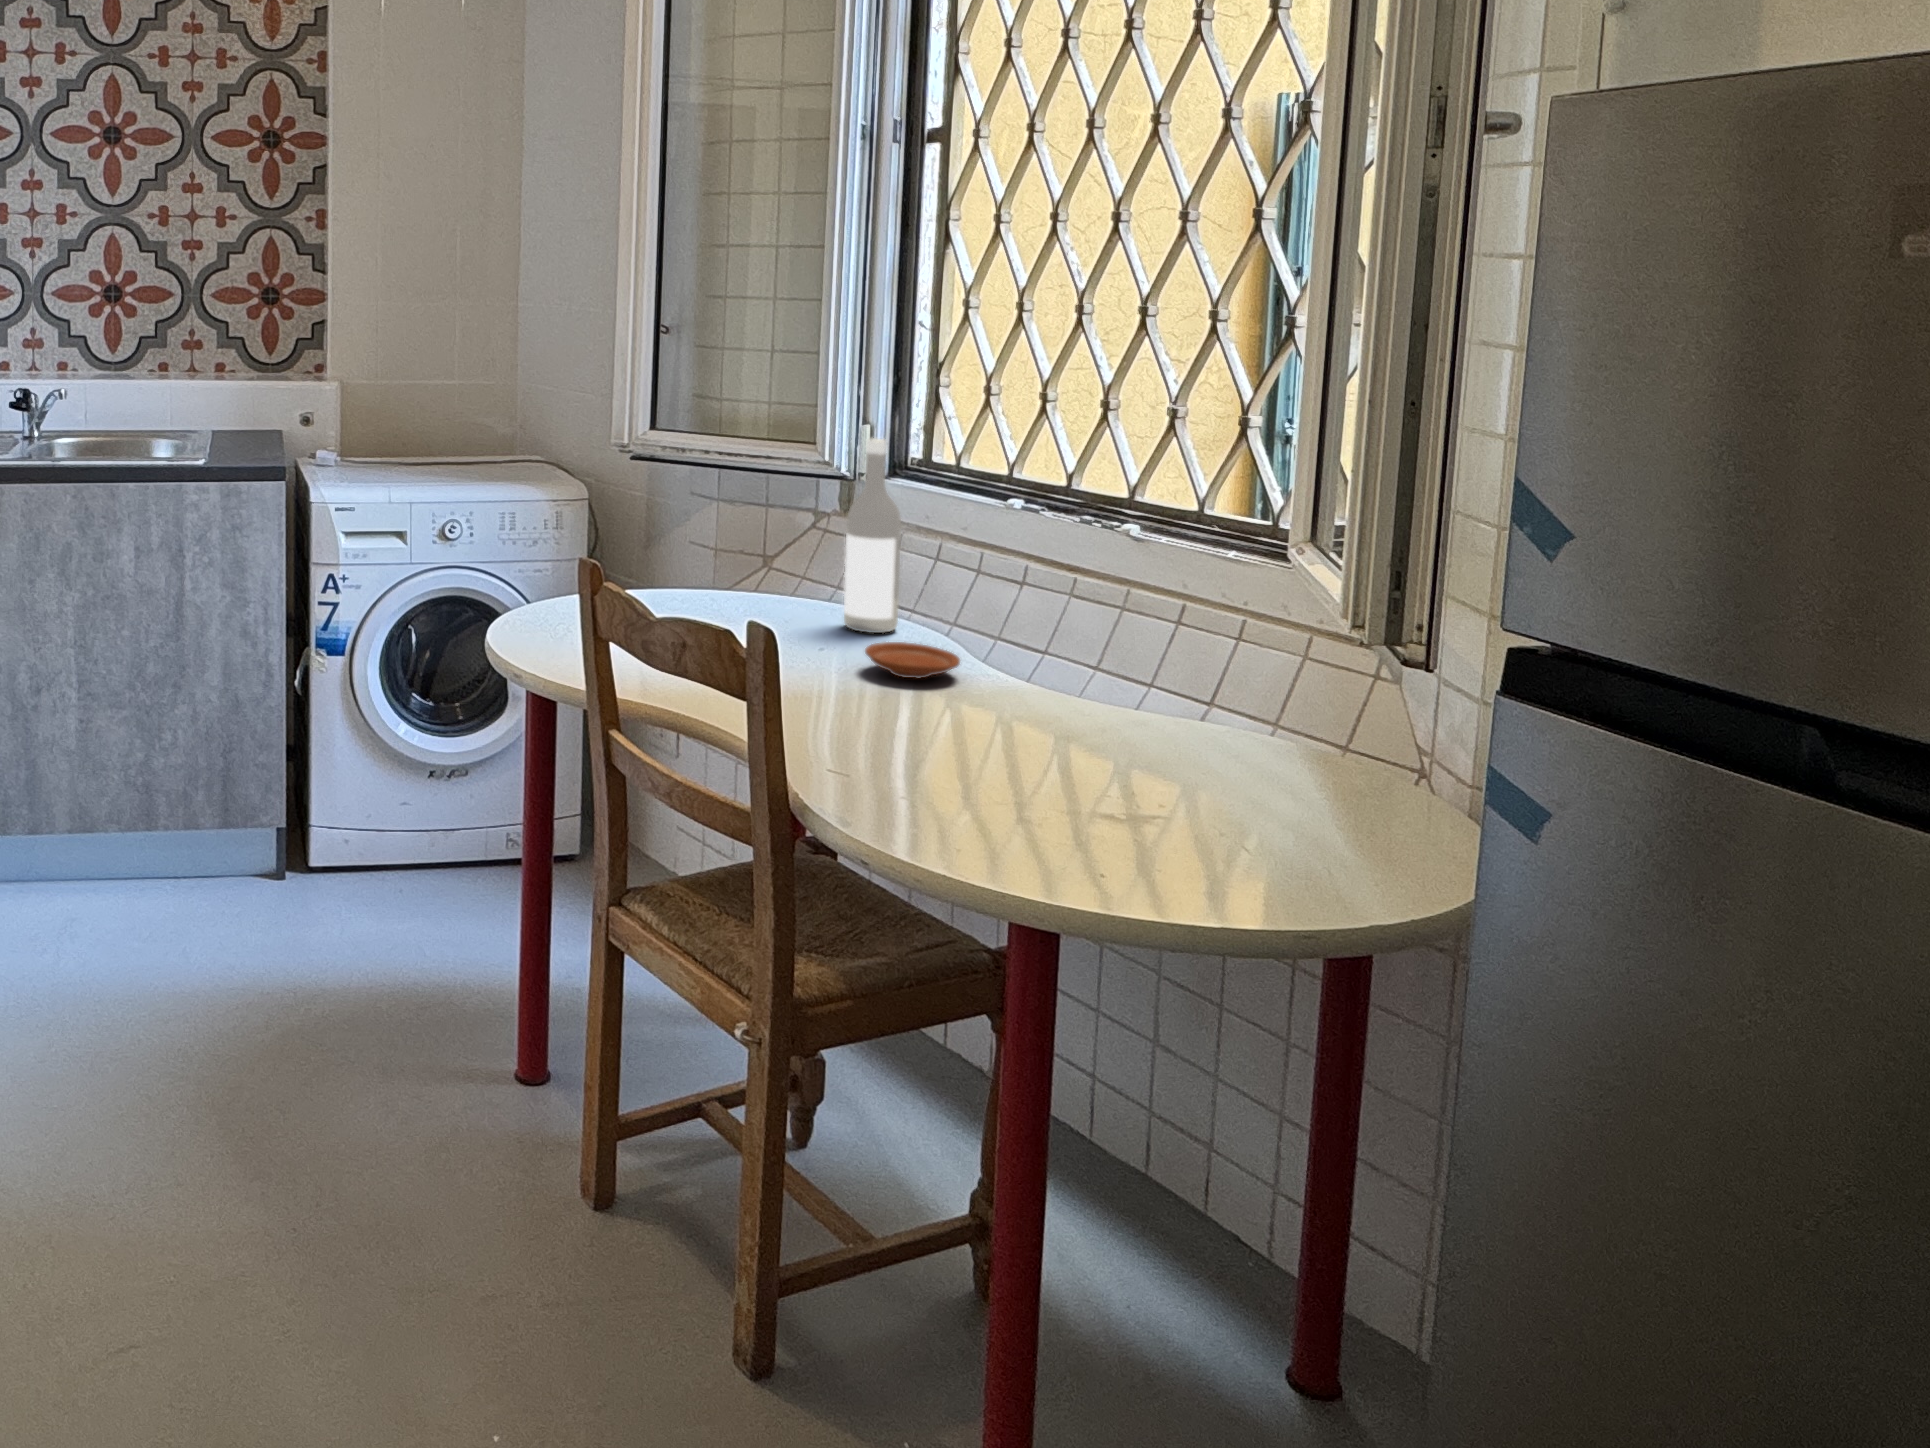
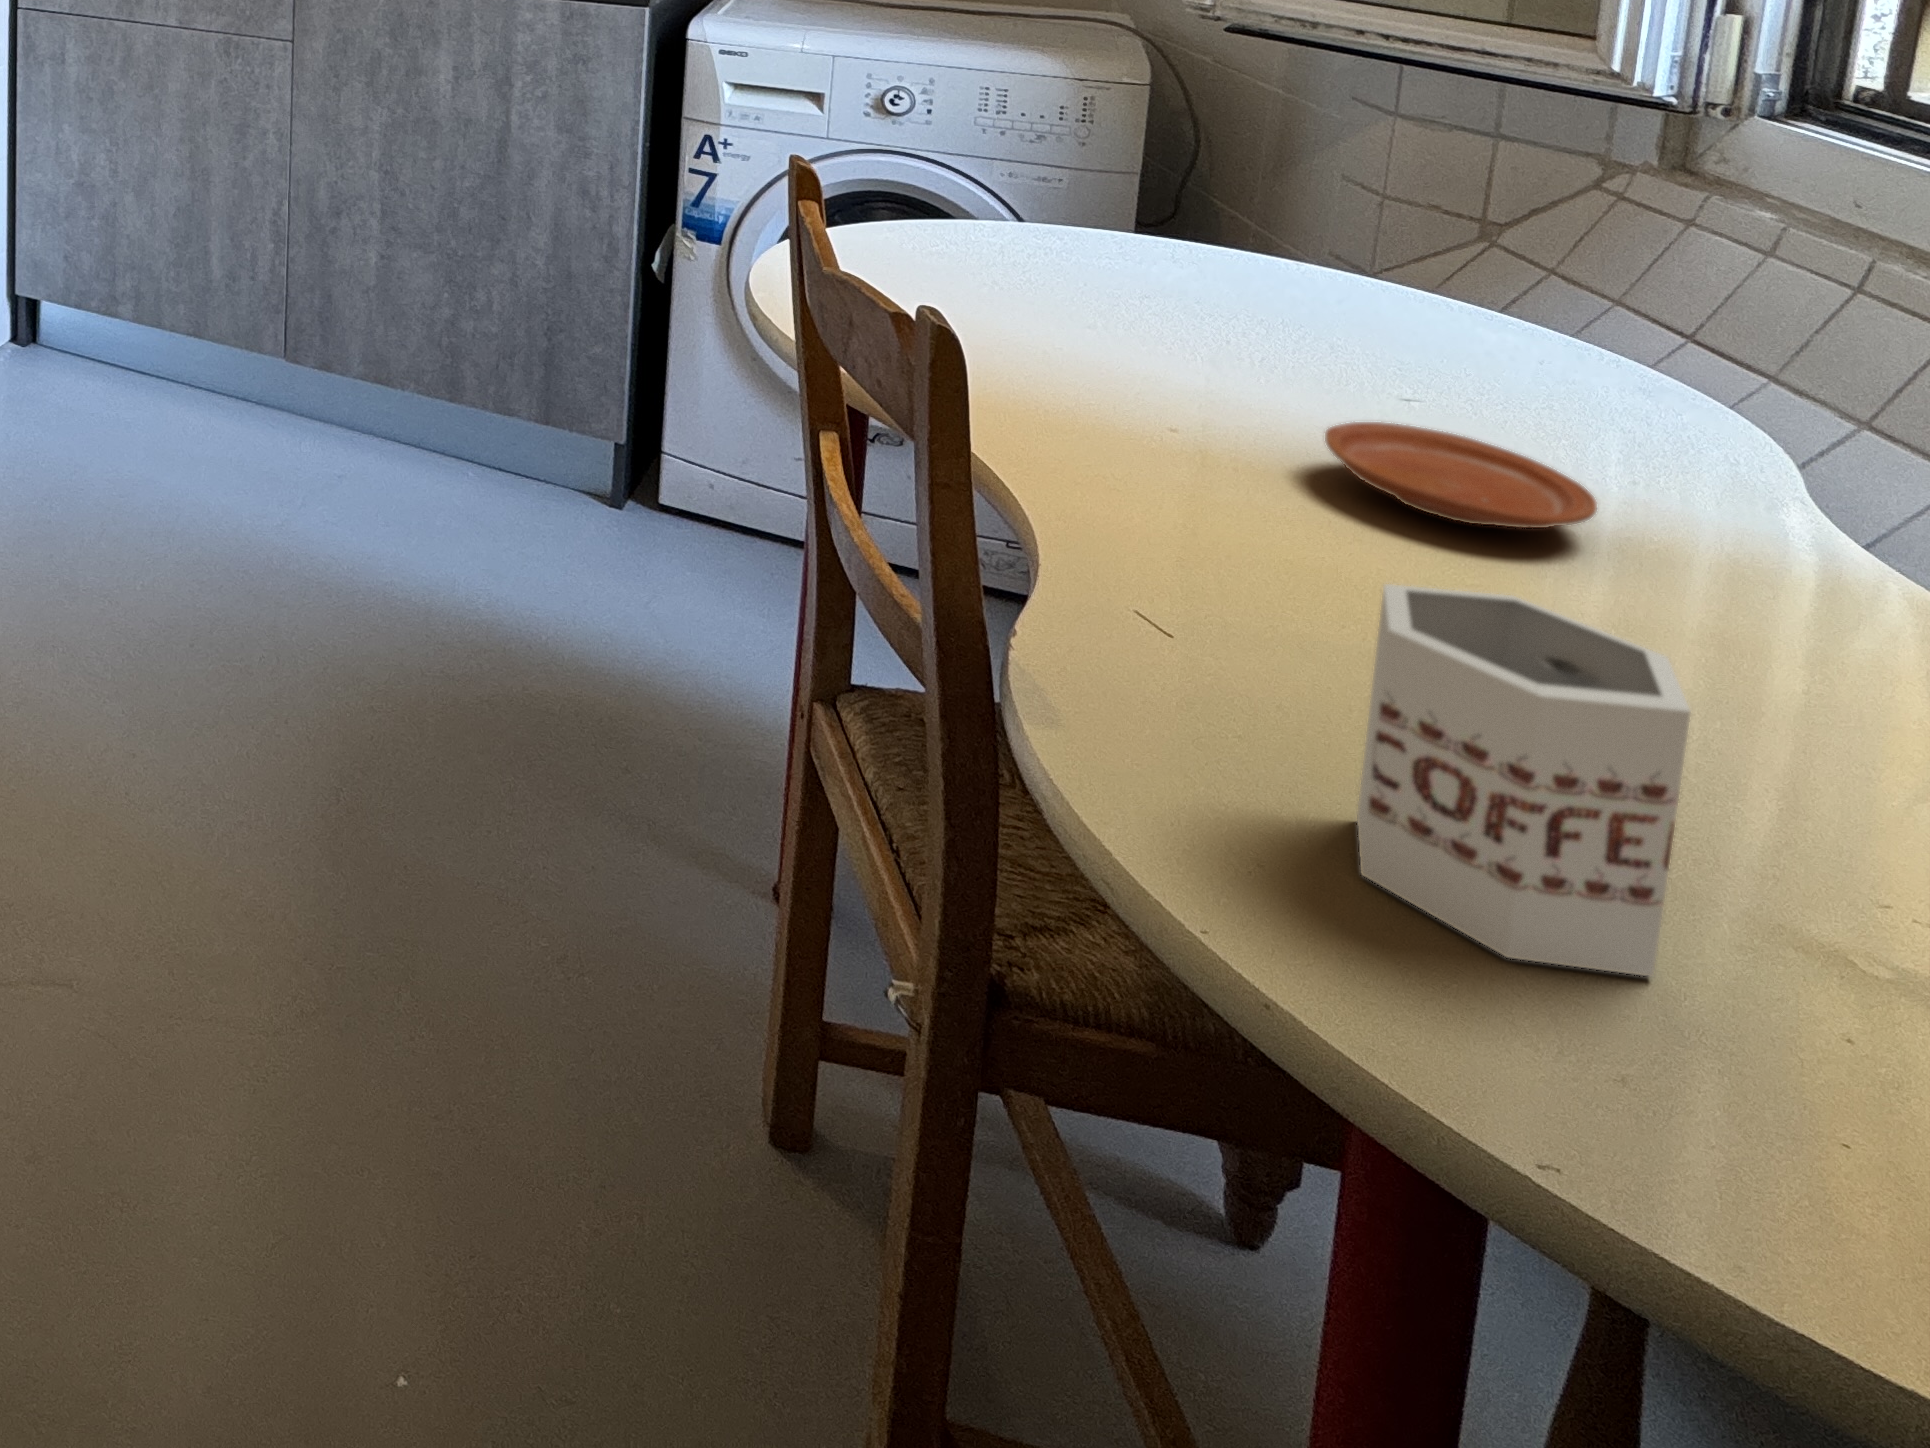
wine bottle: present [844,438,901,633] -> none [1417,18,1591,415]
mug: none [1012,674,1114,804] -> present [1357,584,1690,976]

